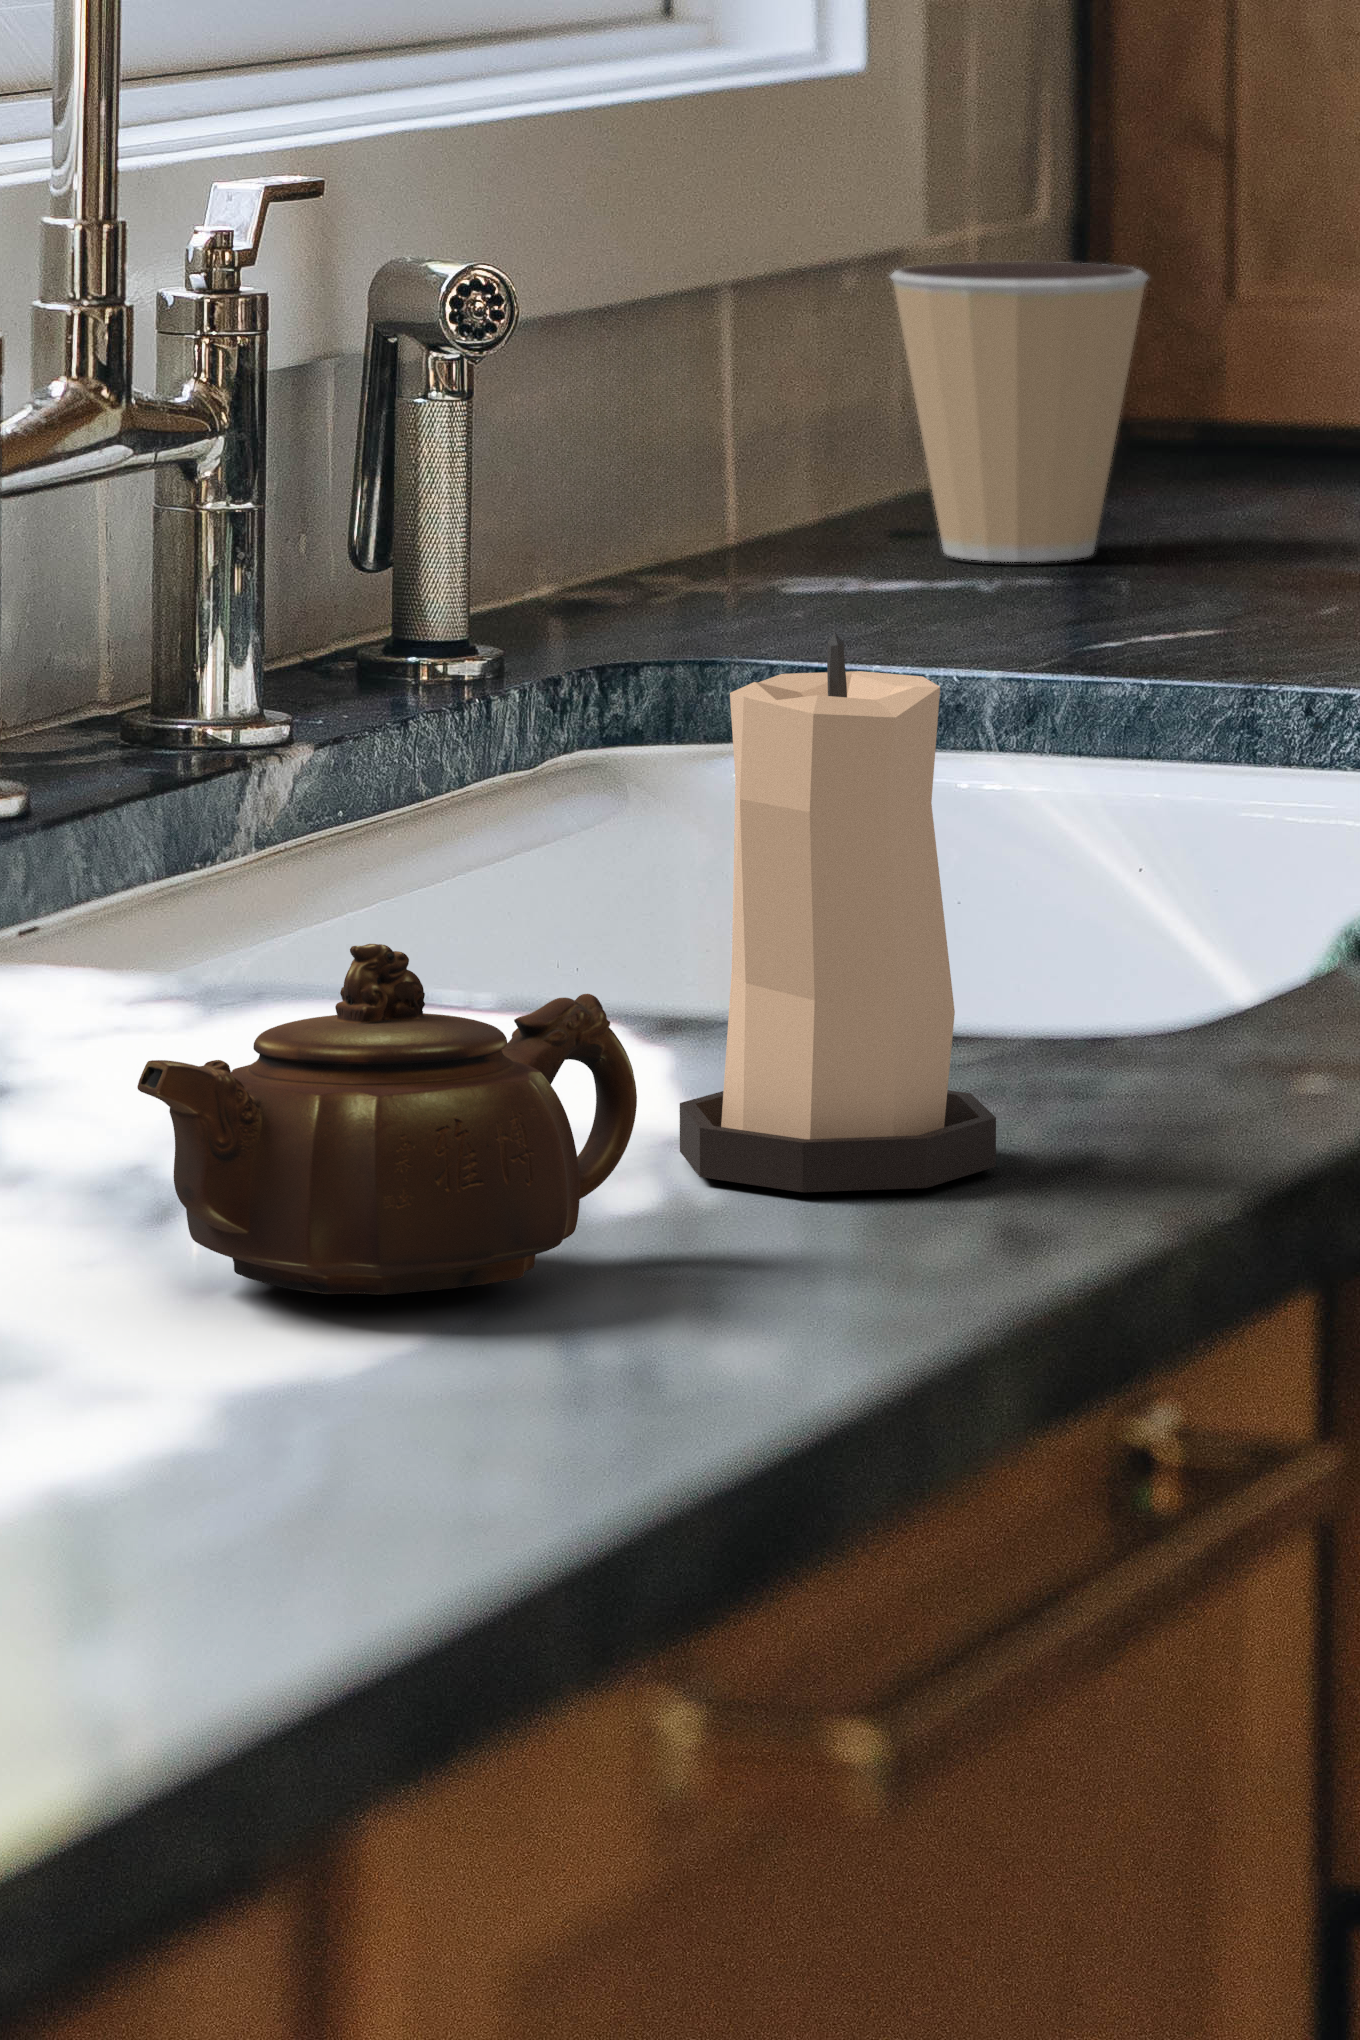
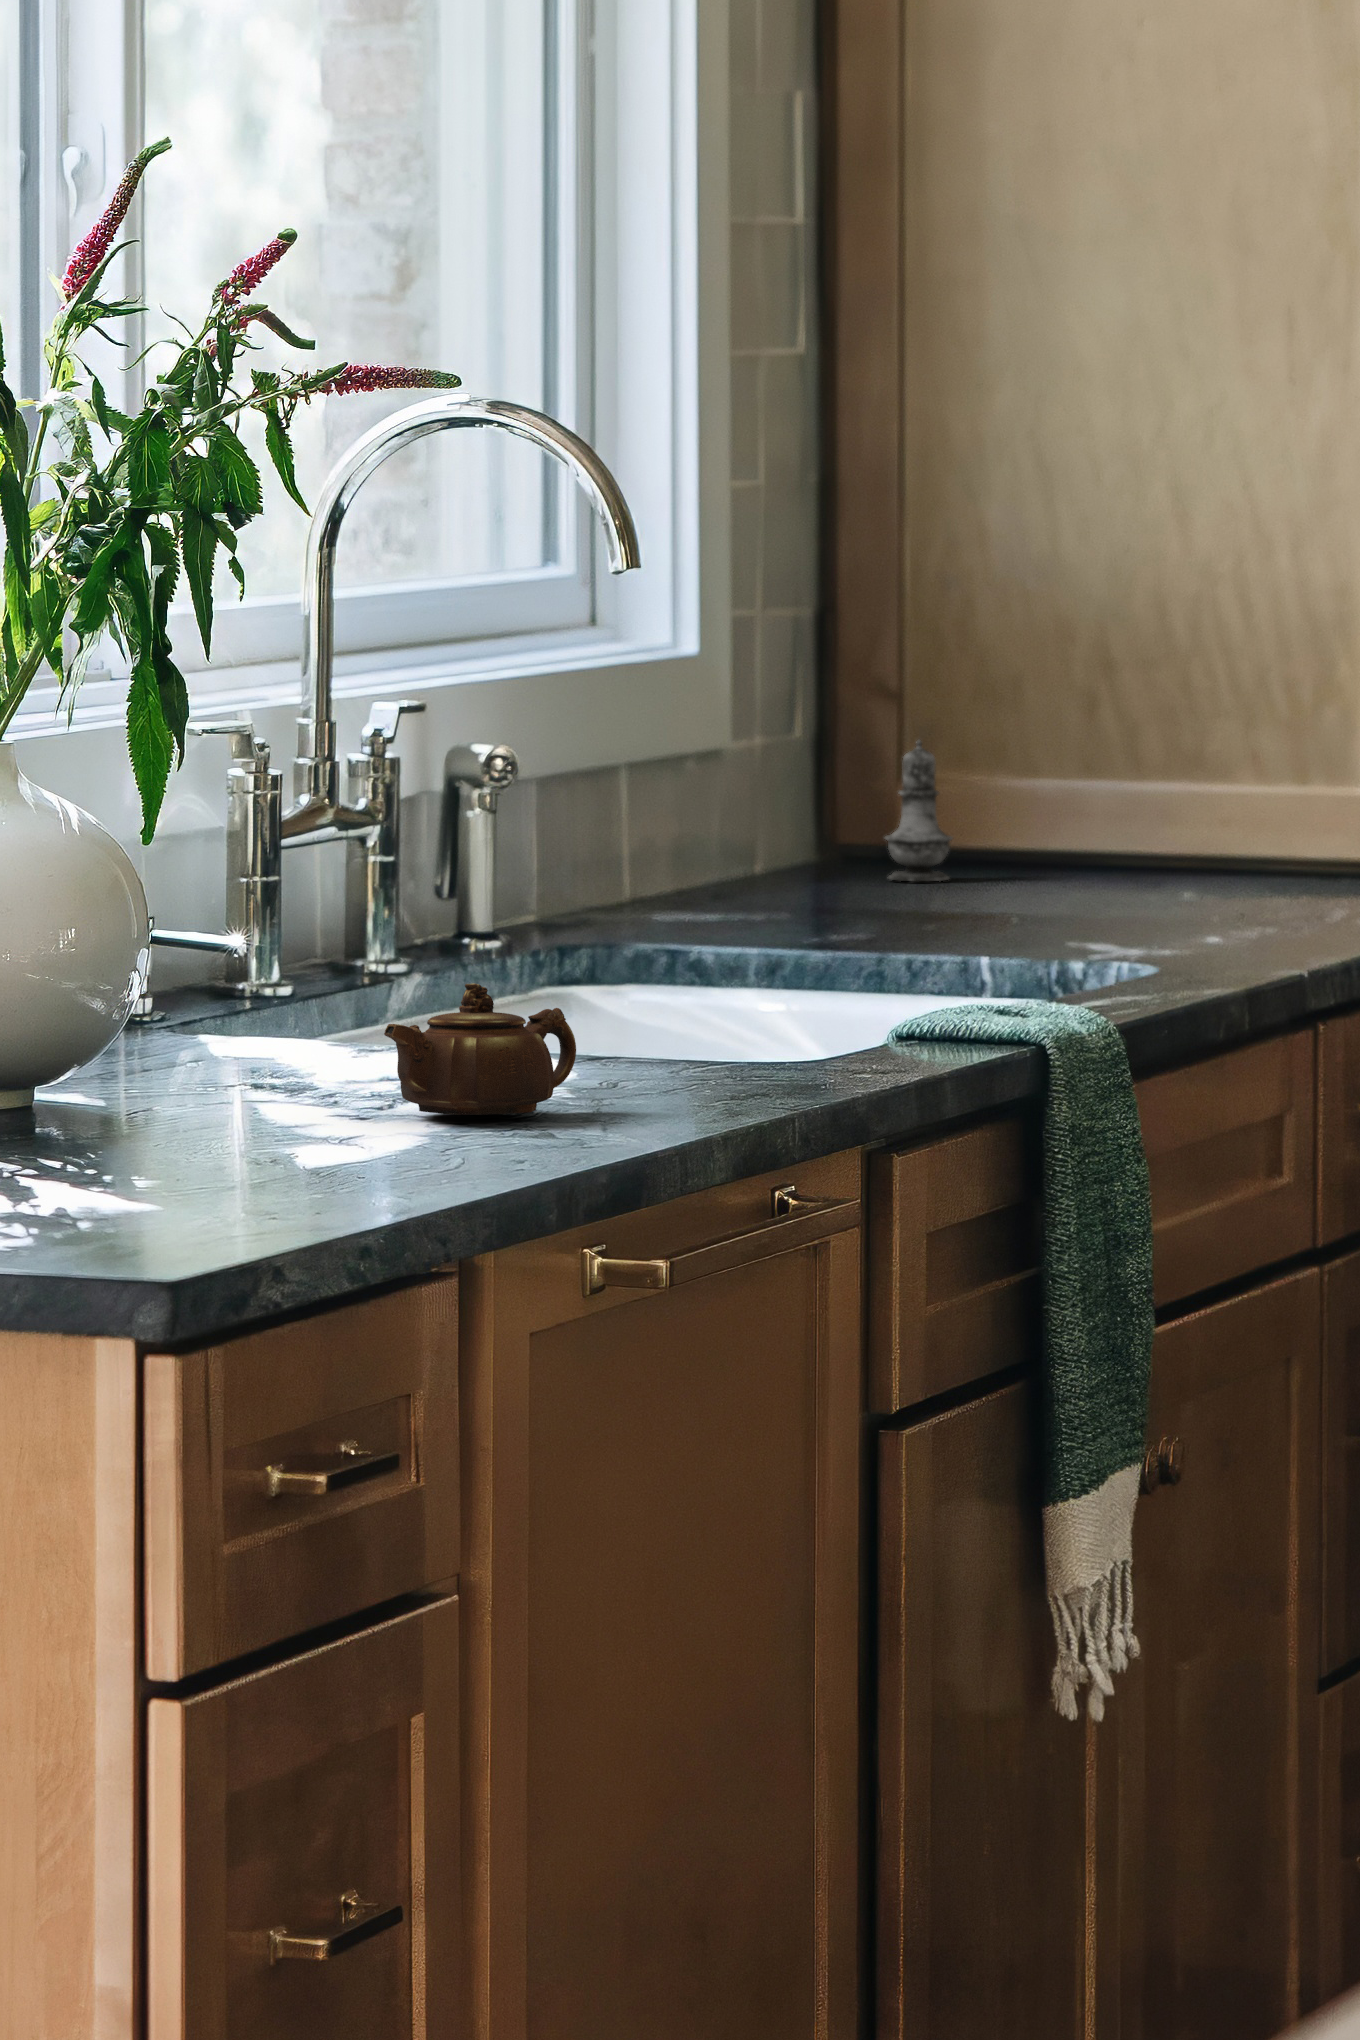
salt shaker: none [1207,232,1333,495] -> present [885,740,952,881]
coffee cup: present [890,262,1148,562] -> none [707,751,845,908]
candle: present [680,632,996,1192] -> none [593,873,722,1096]

